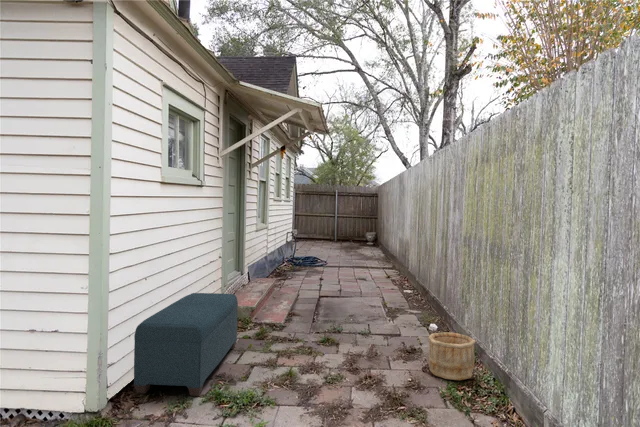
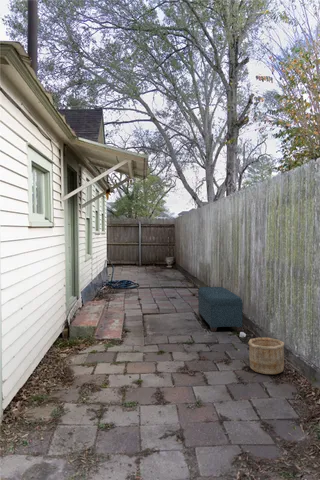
bench: present [134,293,238,396] -> present [198,287,243,332]

